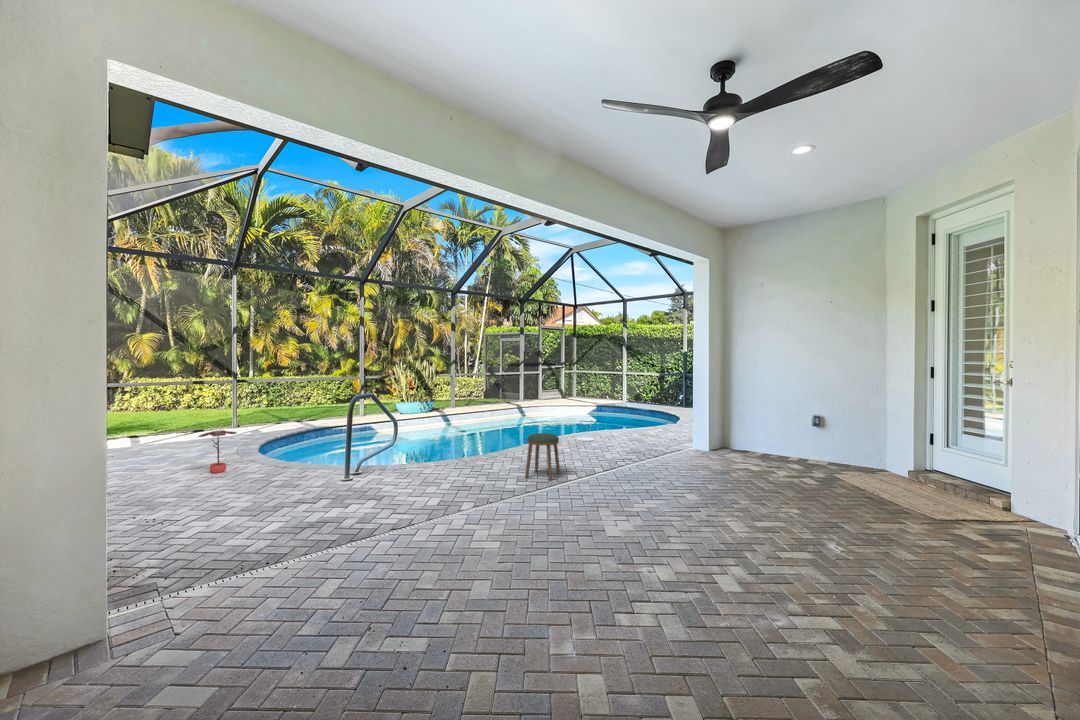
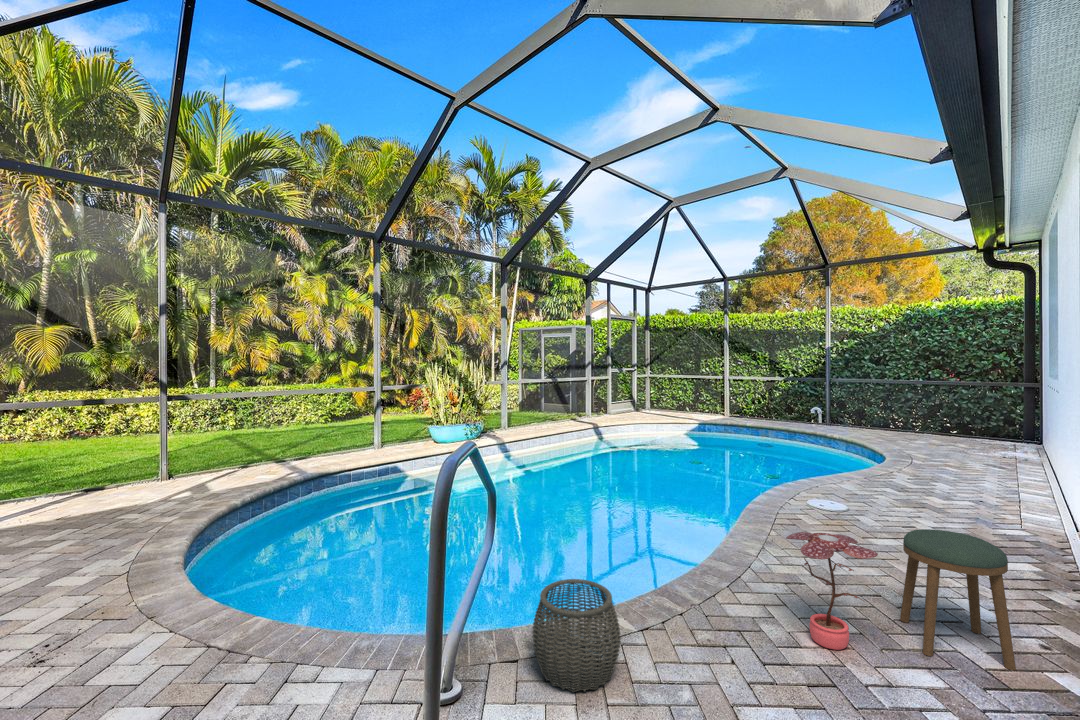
potted plant: present [198,430,237,473] -> present [786,532,878,650]
woven basket: none [370,448,405,482] -> present [532,579,621,692]

